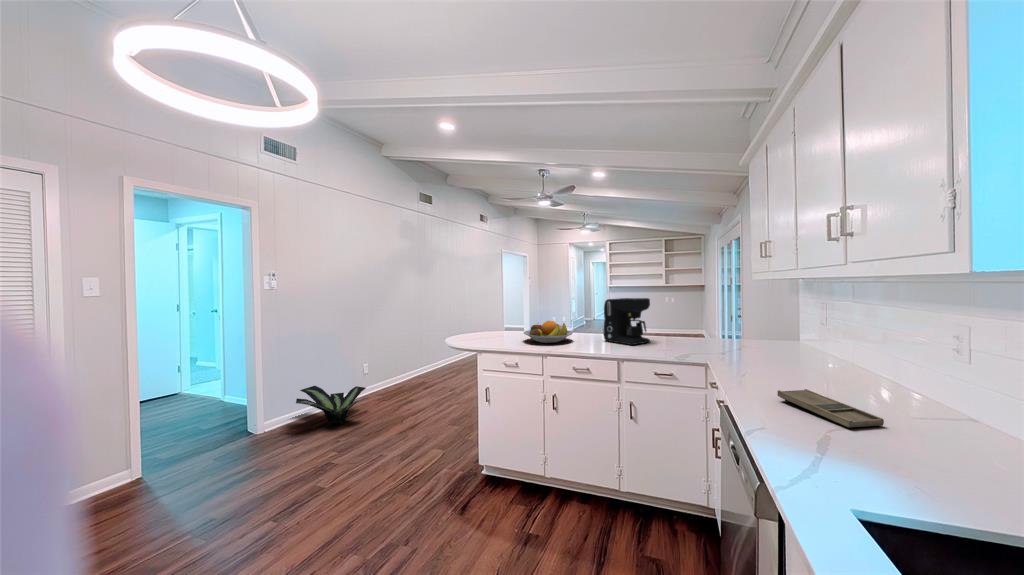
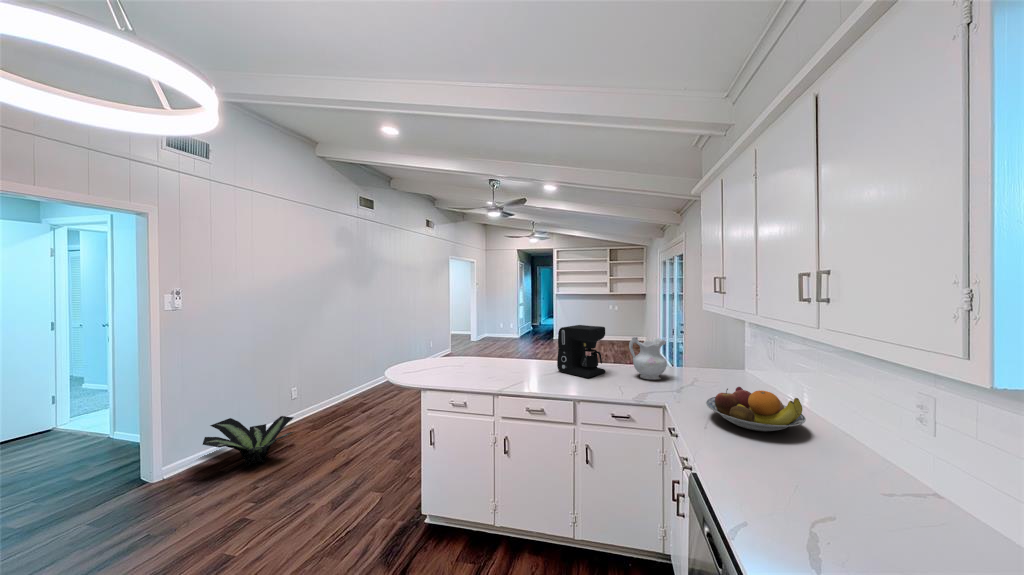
ceramic pitcher: none [673,307,711,347] -> present [629,337,667,380]
fruit bowl: present [524,321,573,343] -> present [706,387,806,431]
tray: present [777,389,884,428] -> none [757,455,881,522]

